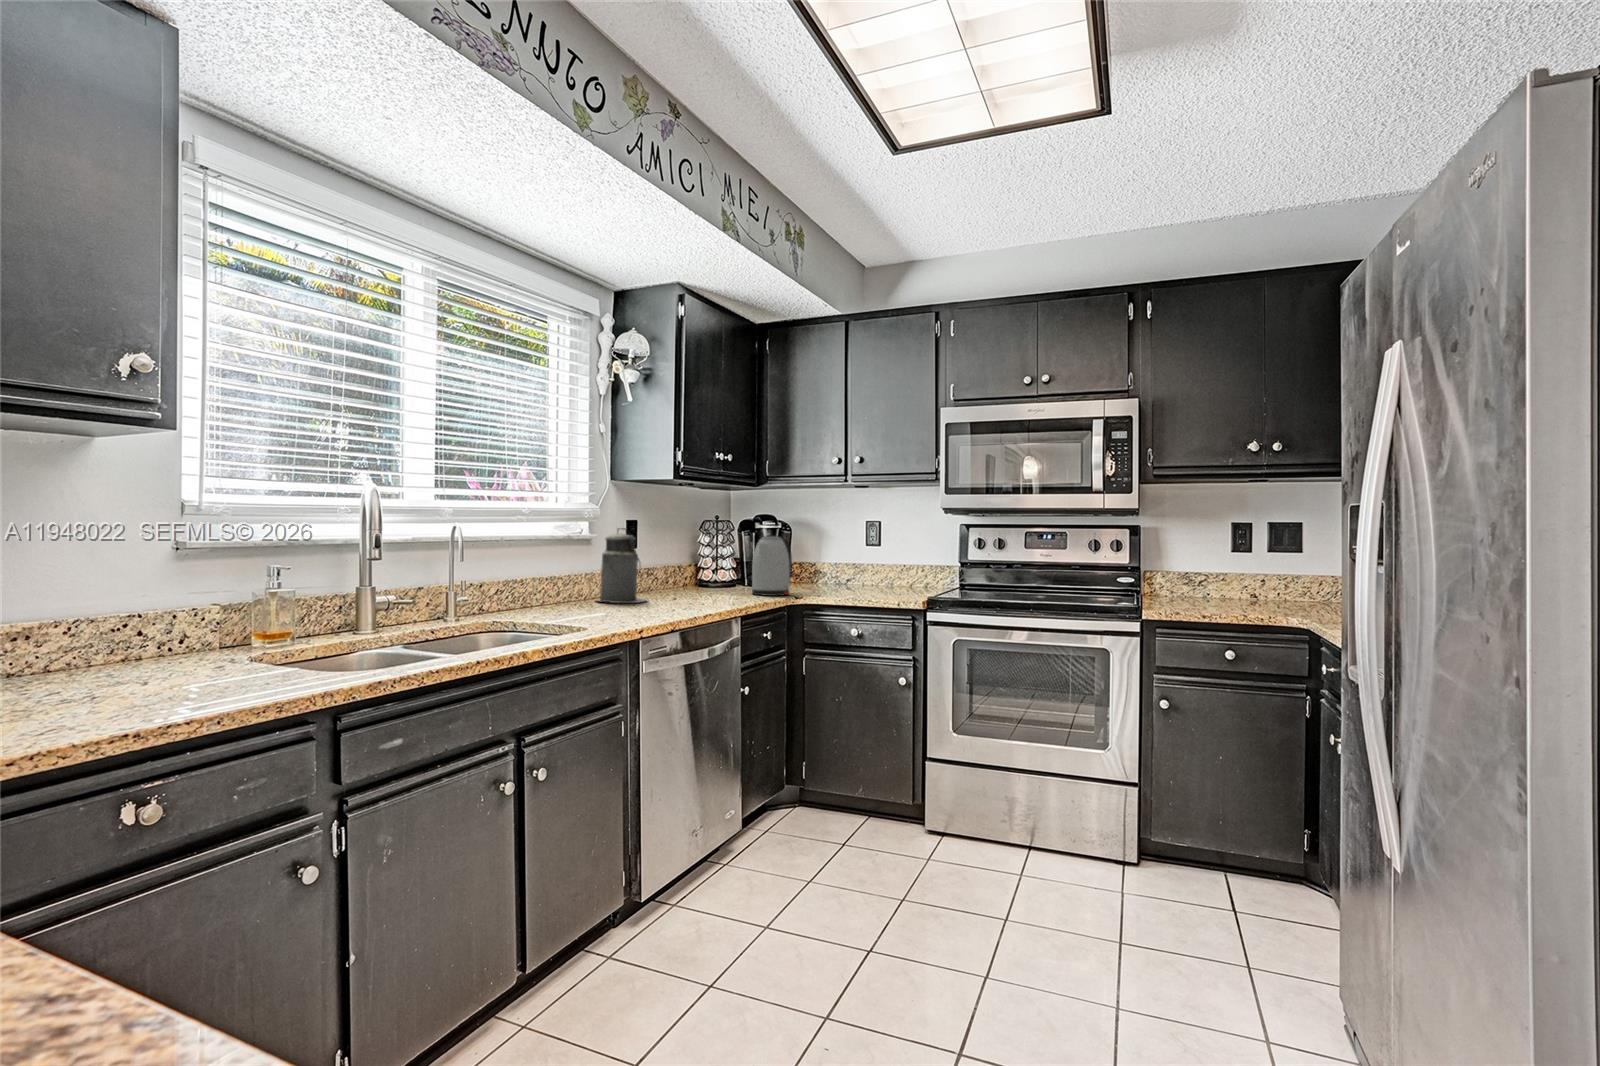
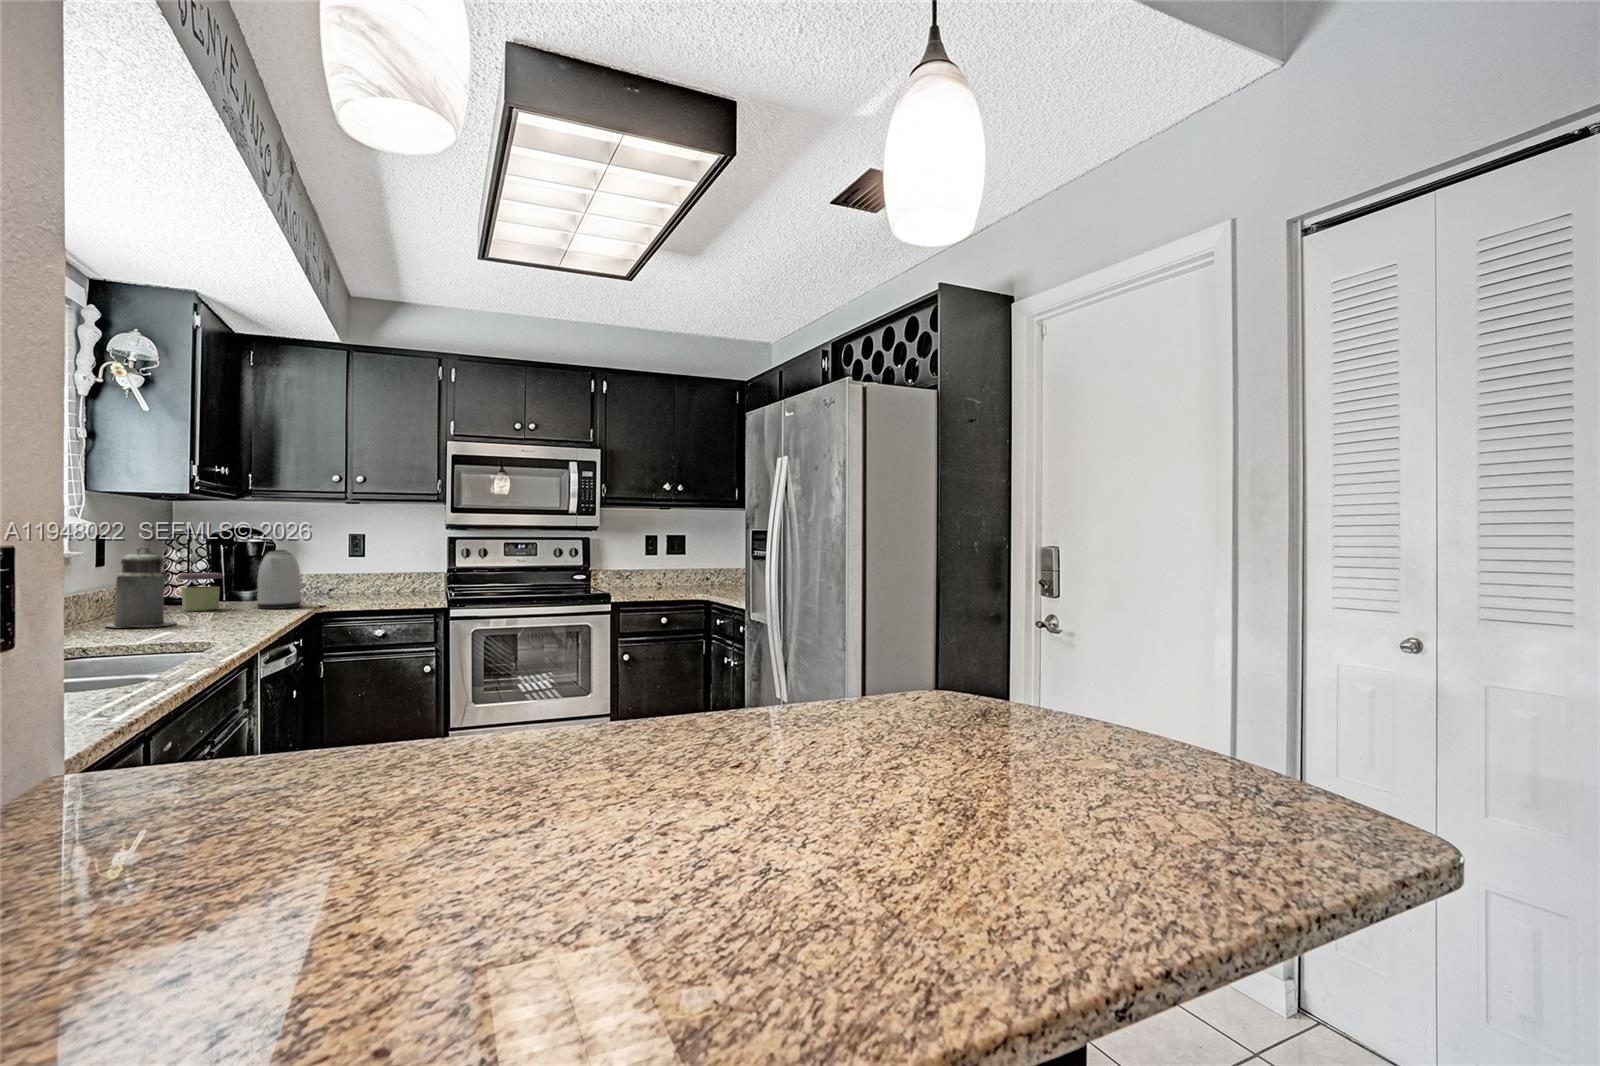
jar: none [693,556,726,592] -> present [179,573,222,611]

